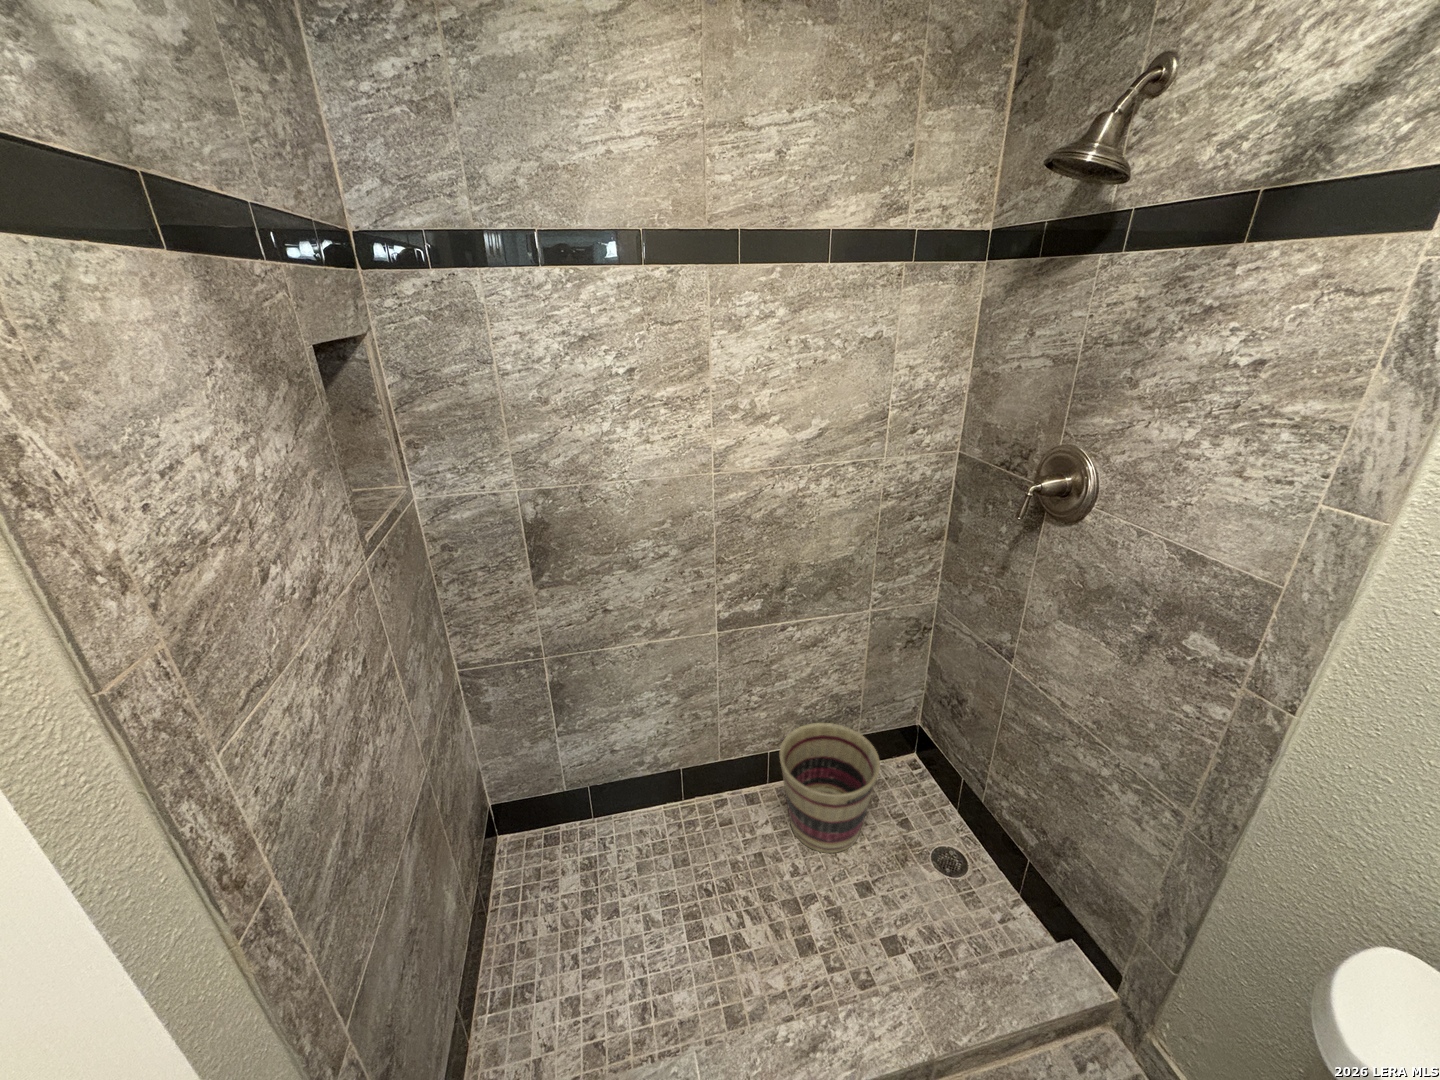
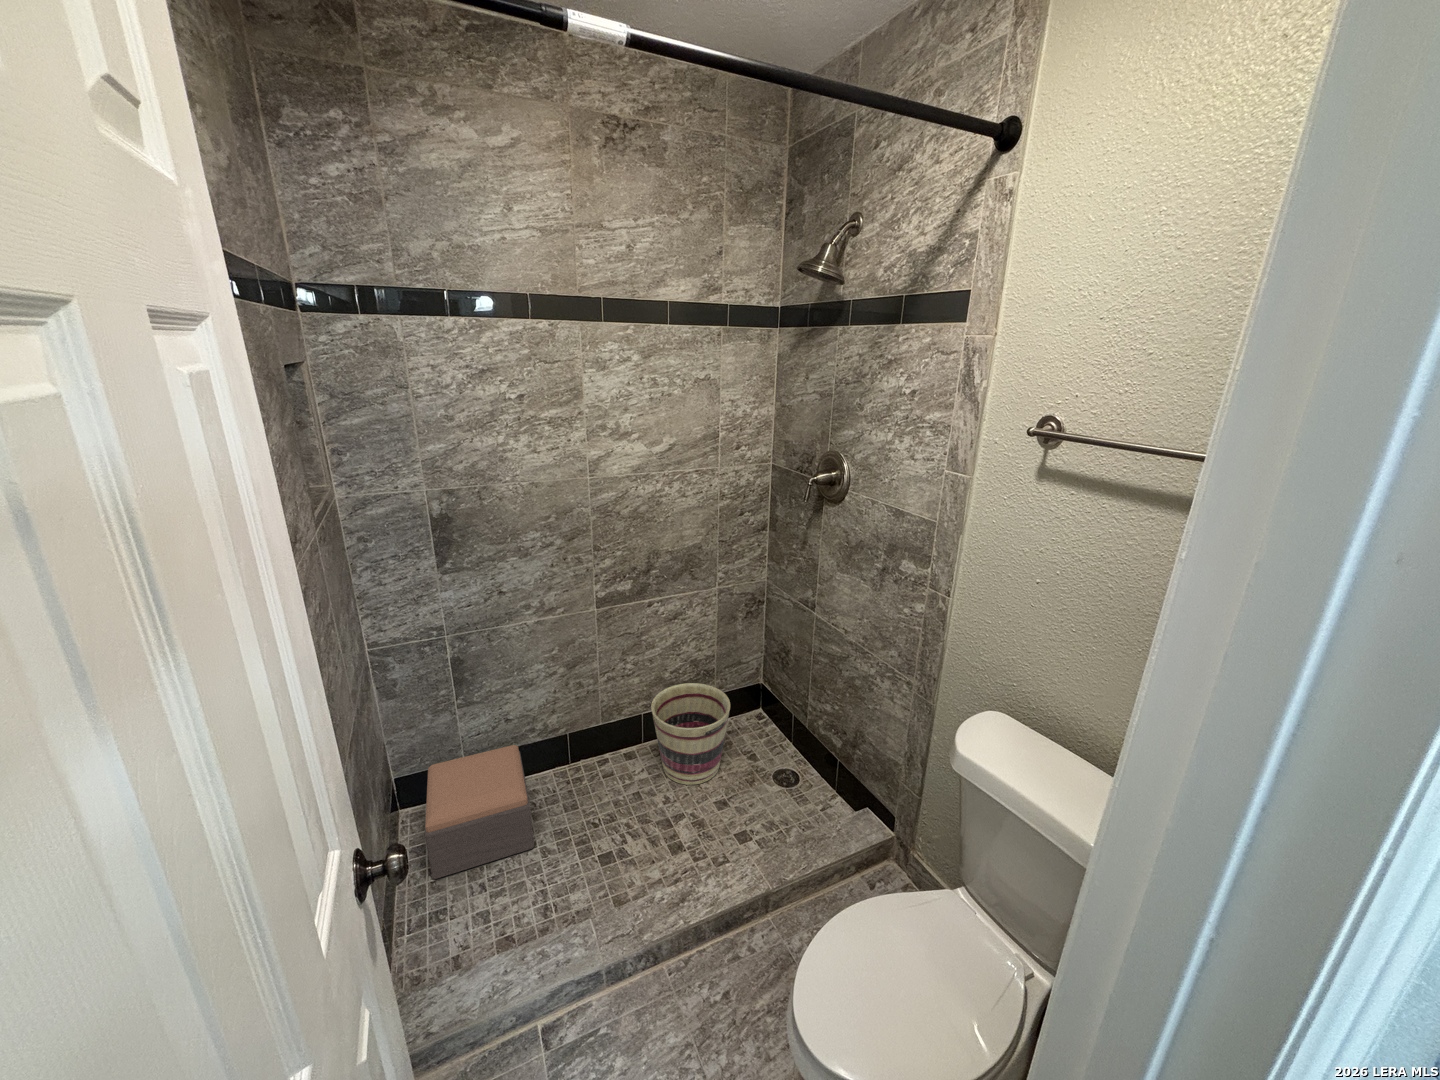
footstool: none [514,782,637,939] -> present [425,745,534,879]

